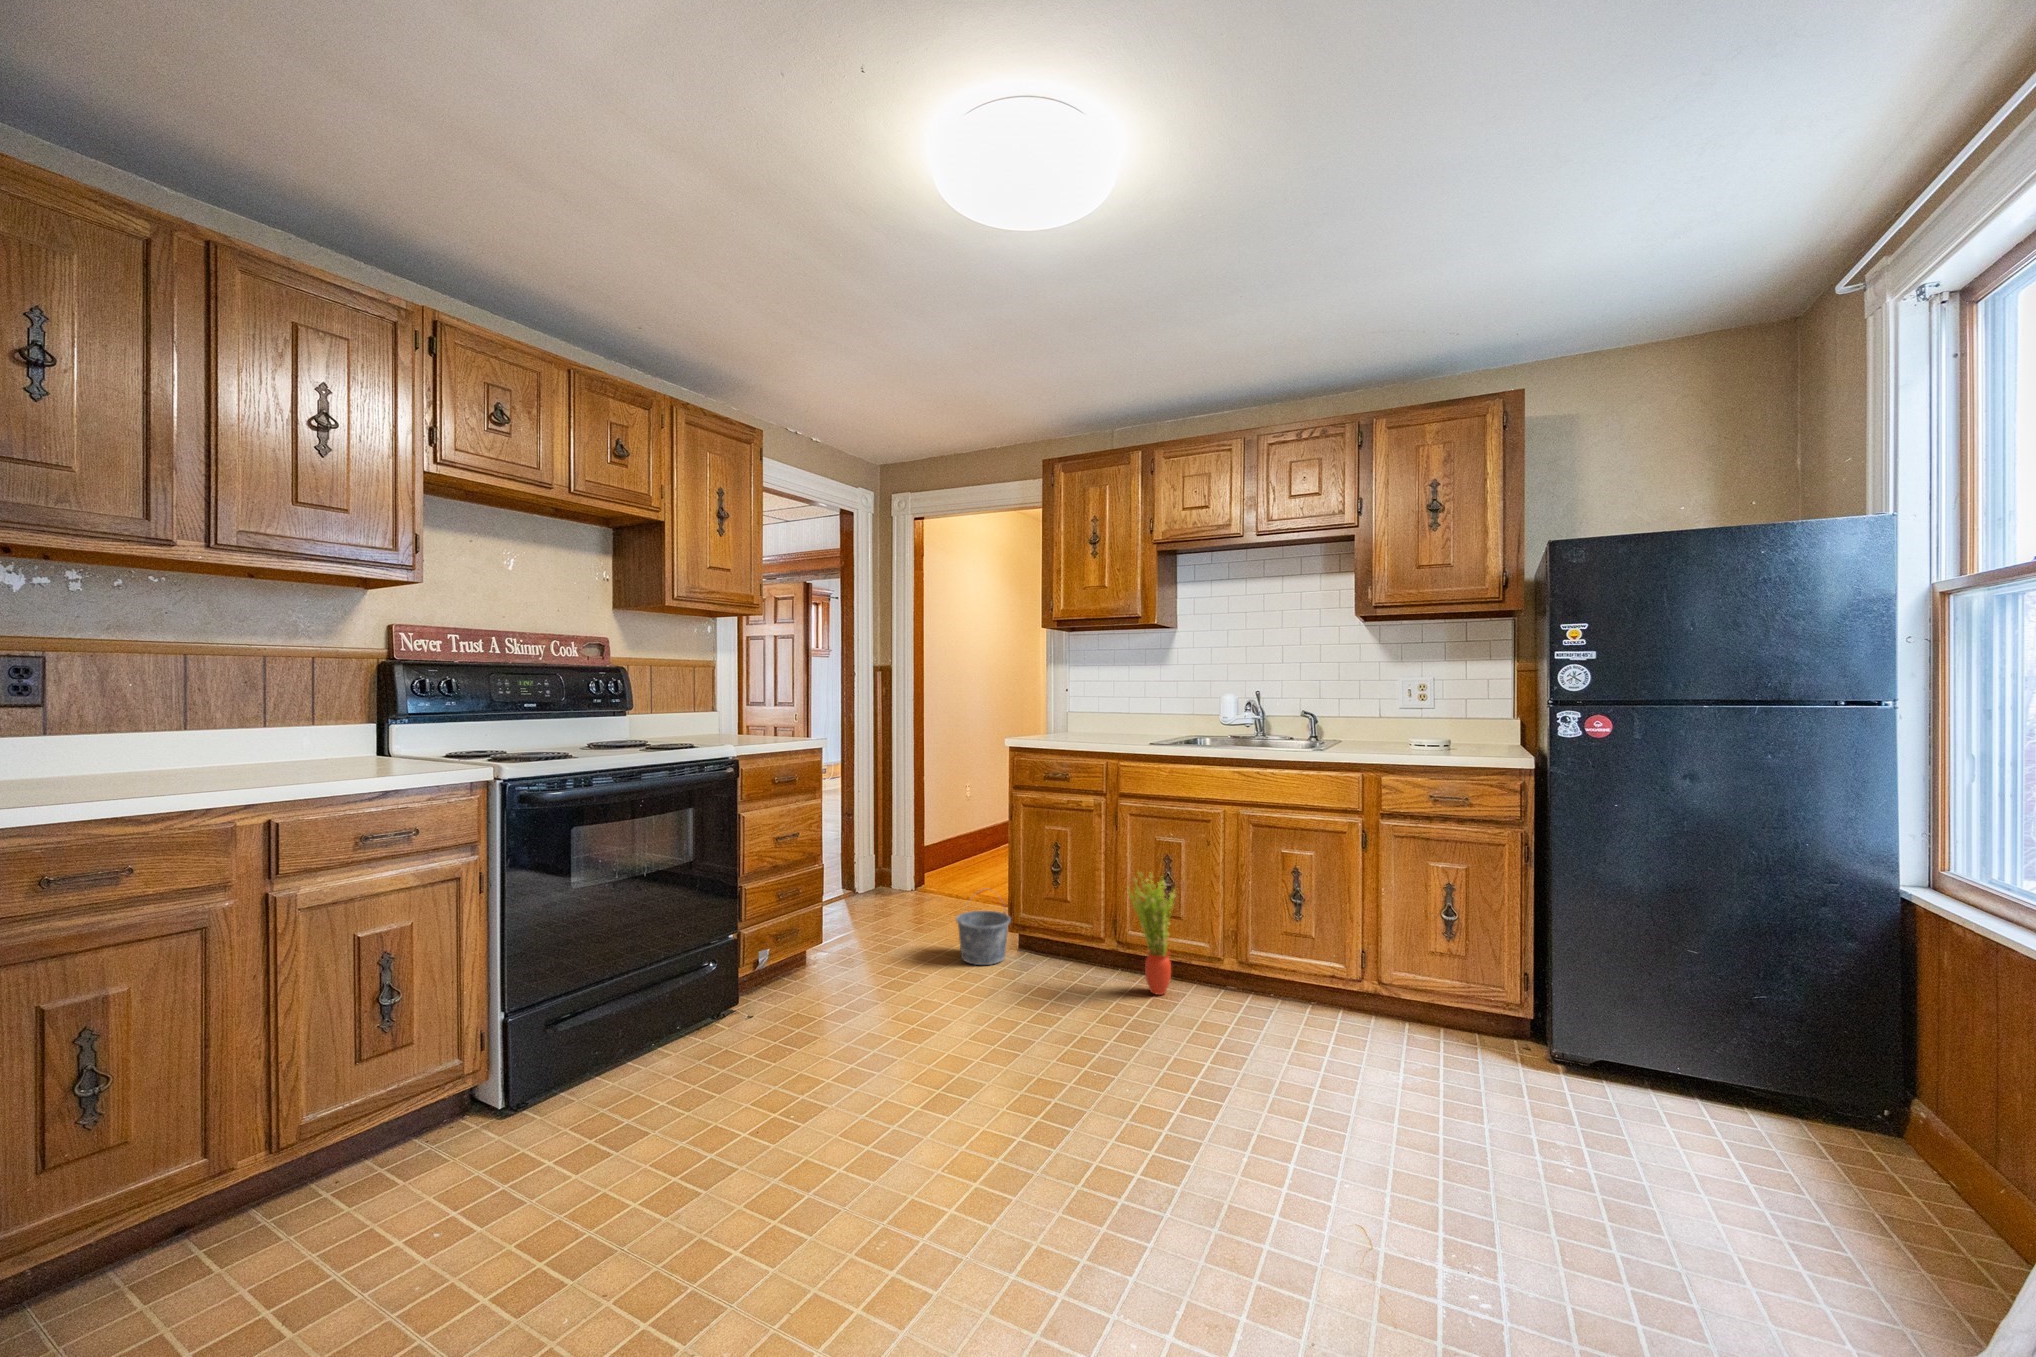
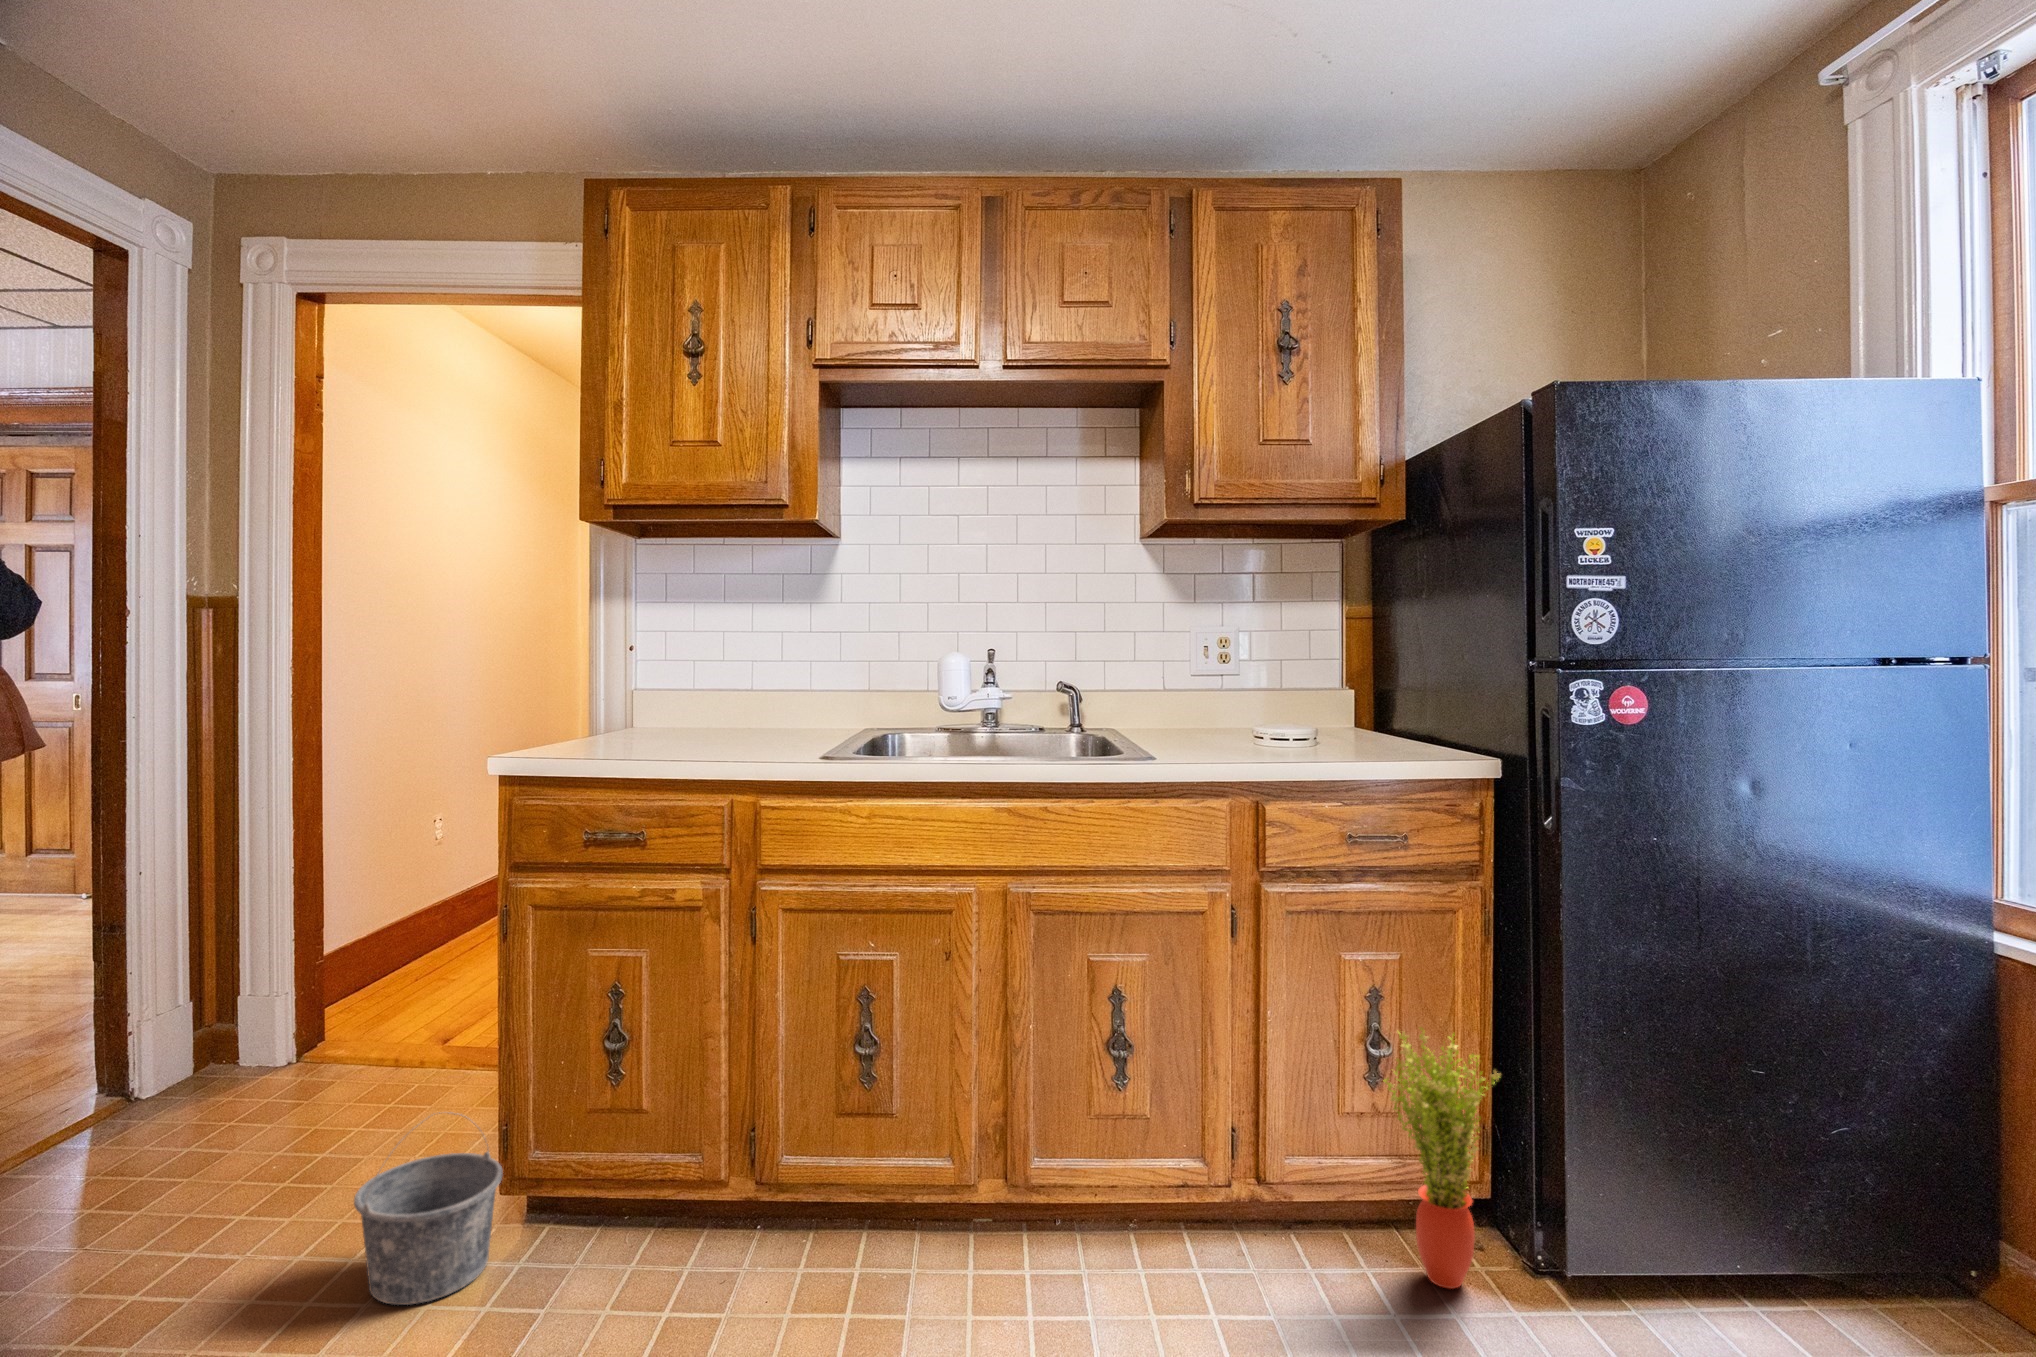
potted plant: present [1129,873,1175,995] -> present [1384,1028,1500,1289]

